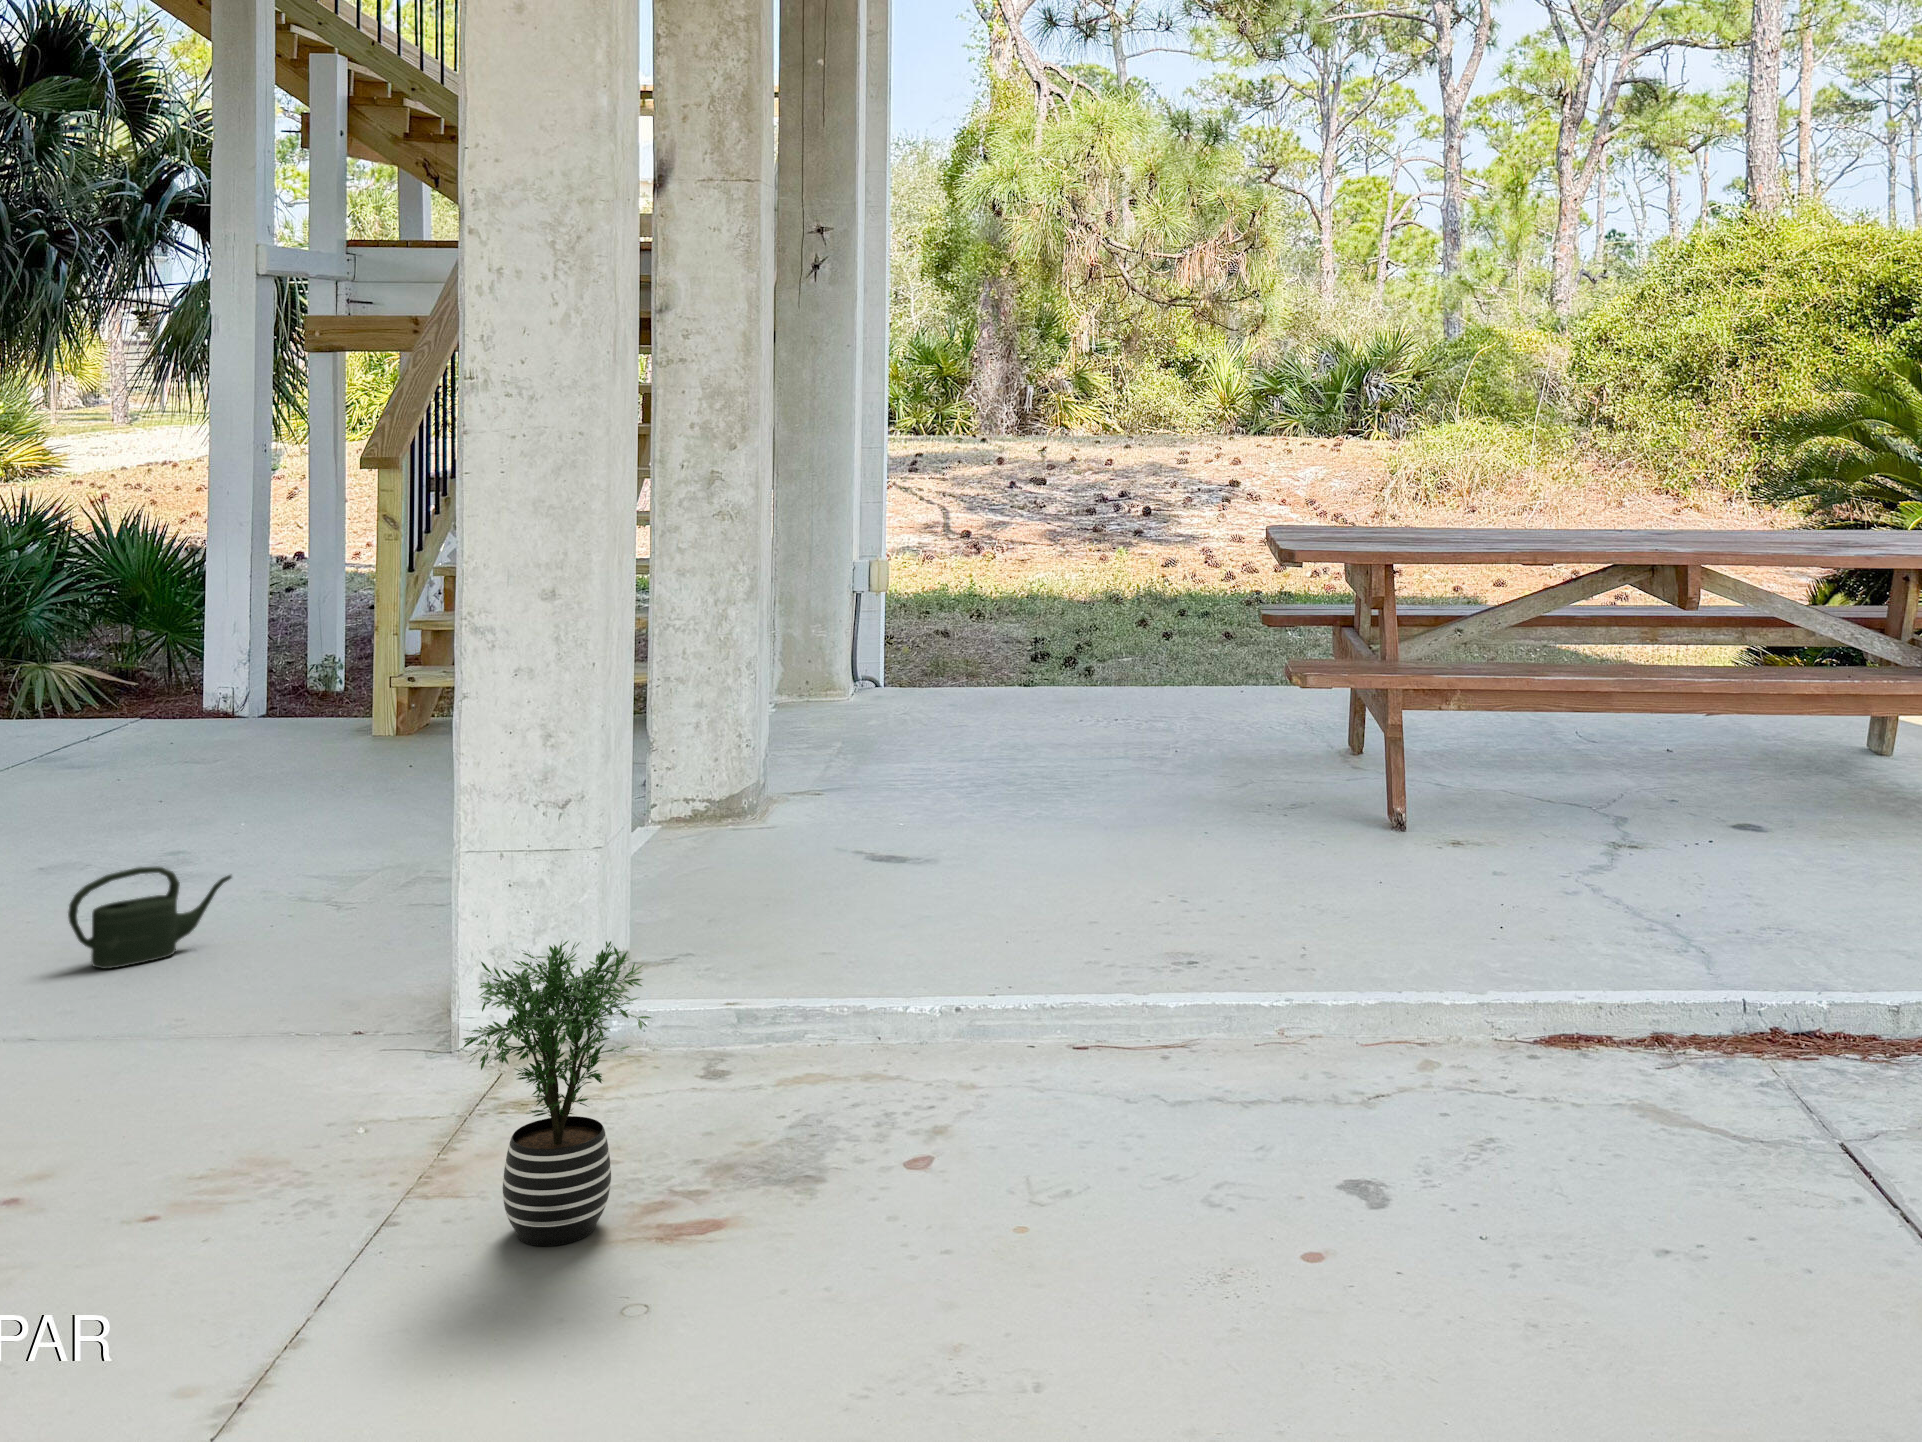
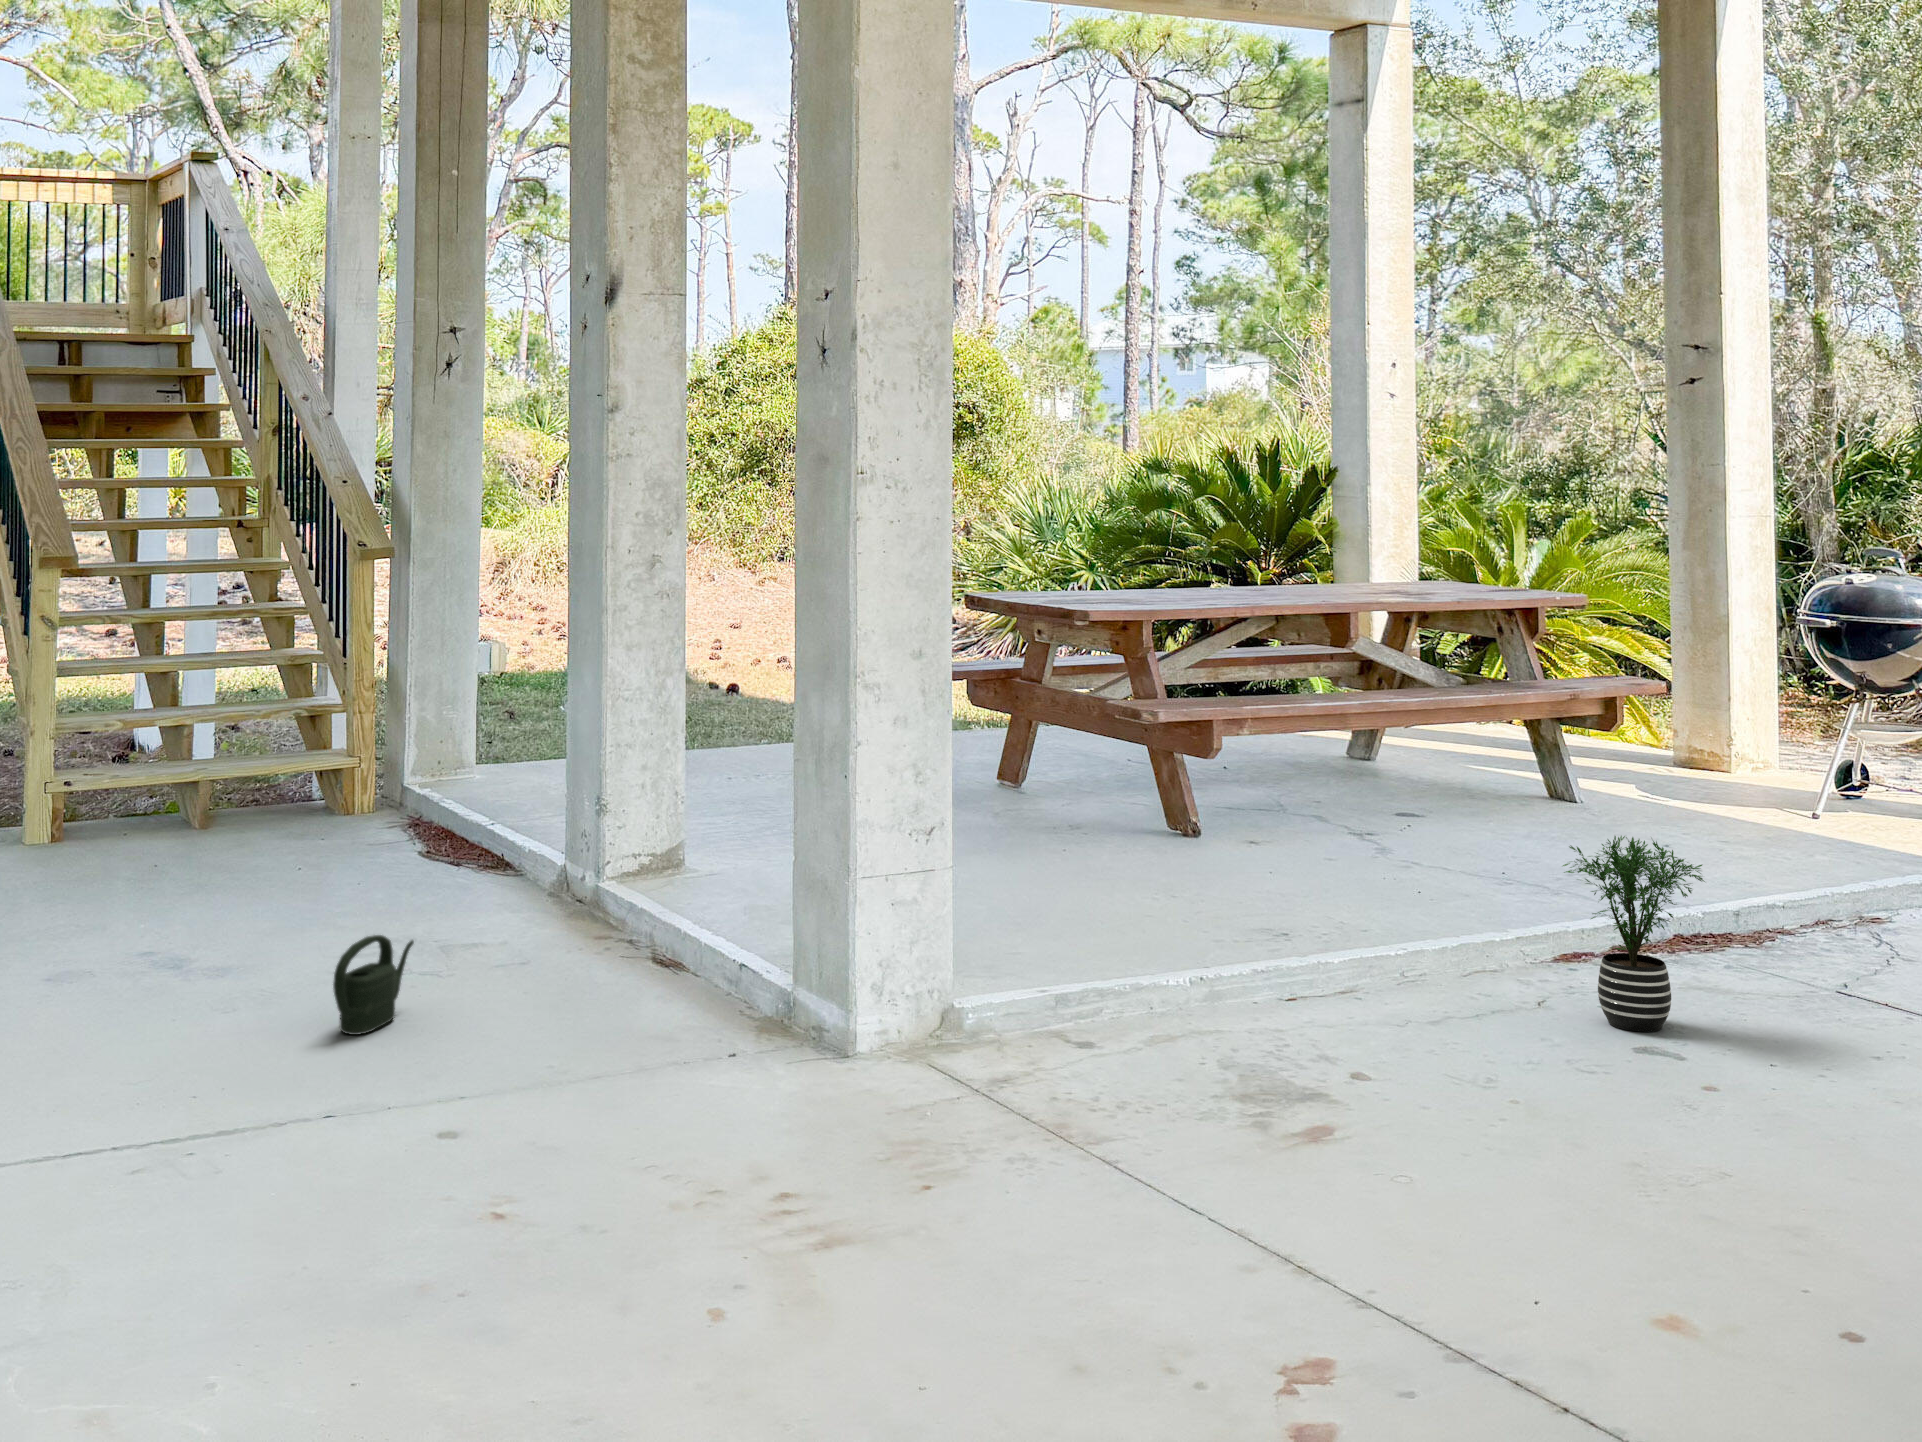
potted plant: present [463,941,651,1246] -> present [1563,836,1705,1032]

